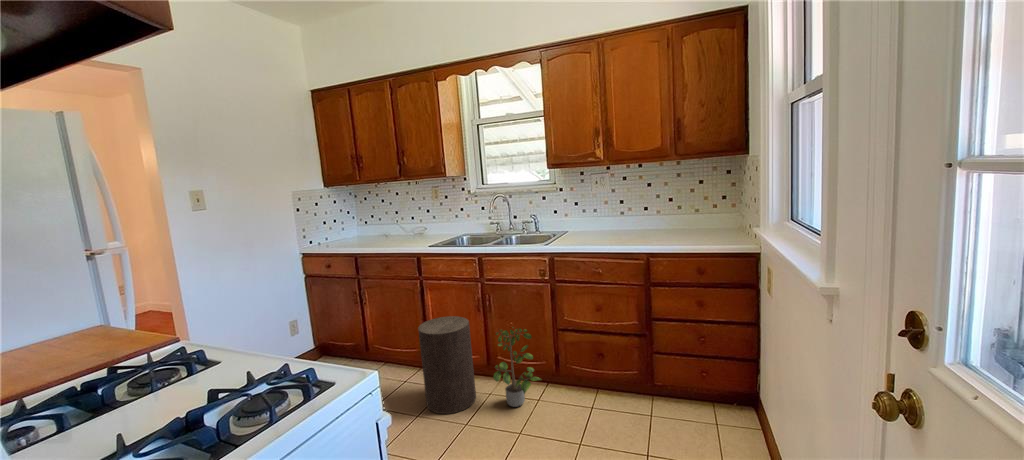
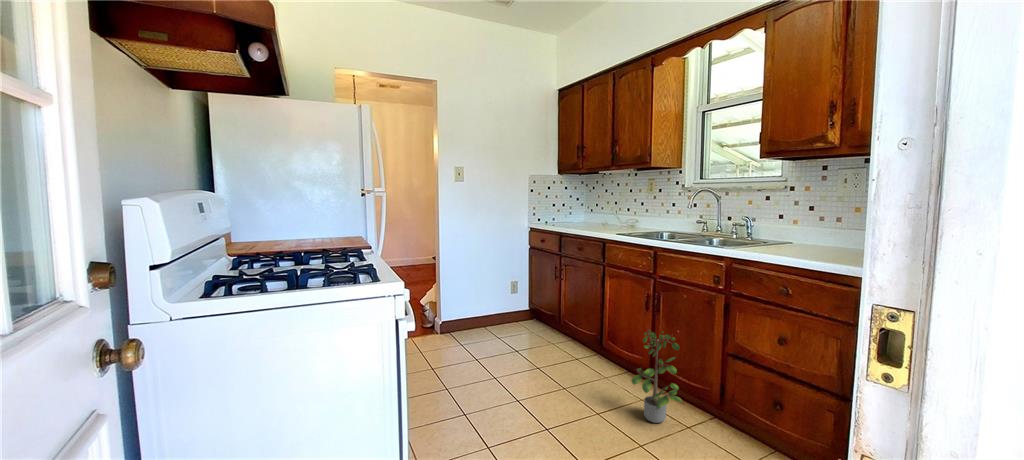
stool: present [418,316,476,414] -> none [571,303,626,401]

